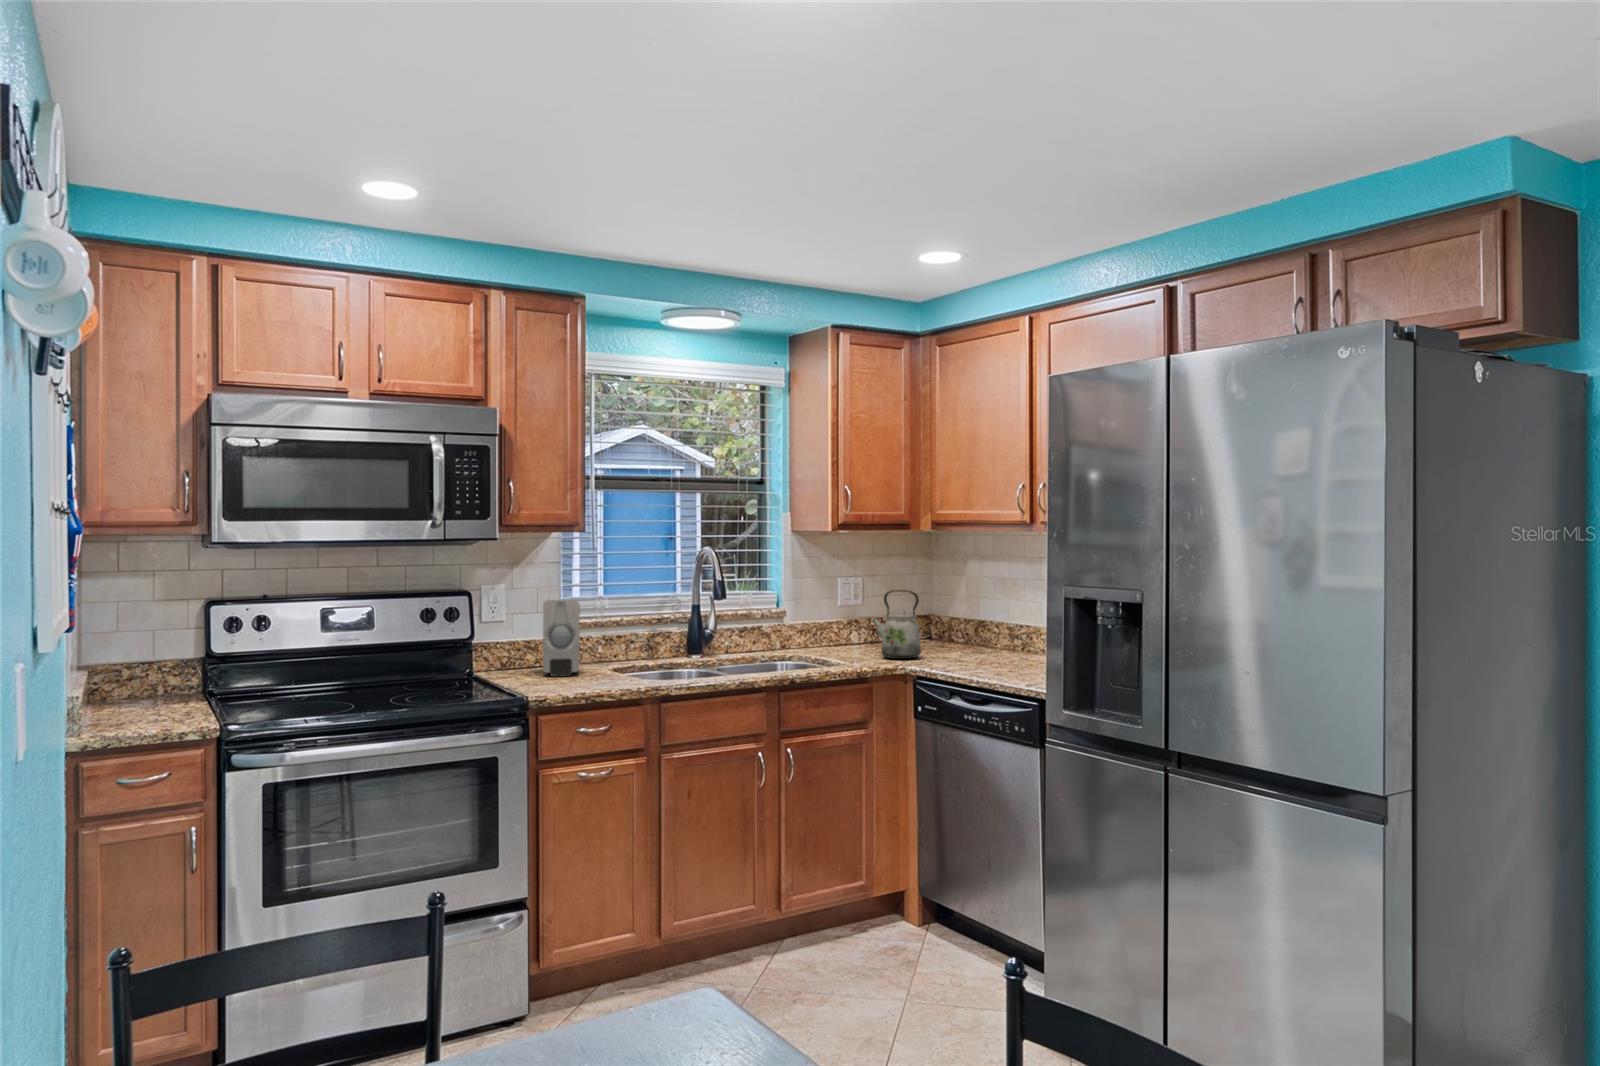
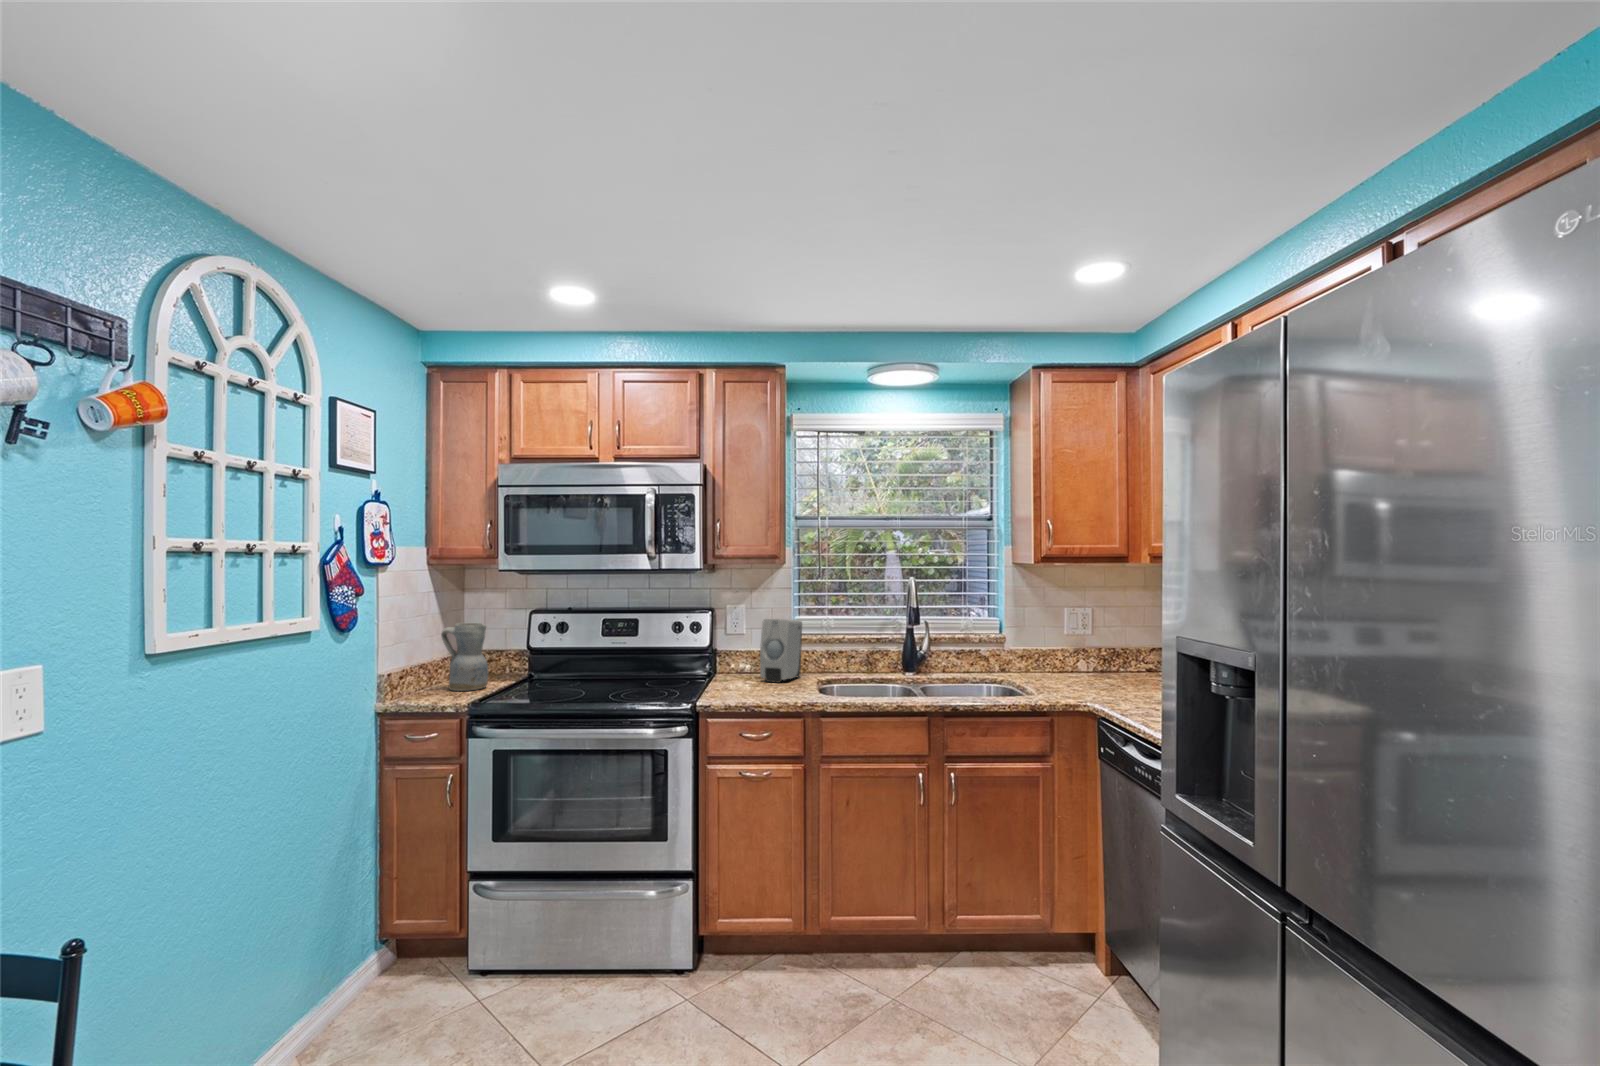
kettle: present [872,590,921,659] -> none [1077,623,1125,693]
ceramic pitcher: none [105,619,181,717] -> present [441,623,488,691]

